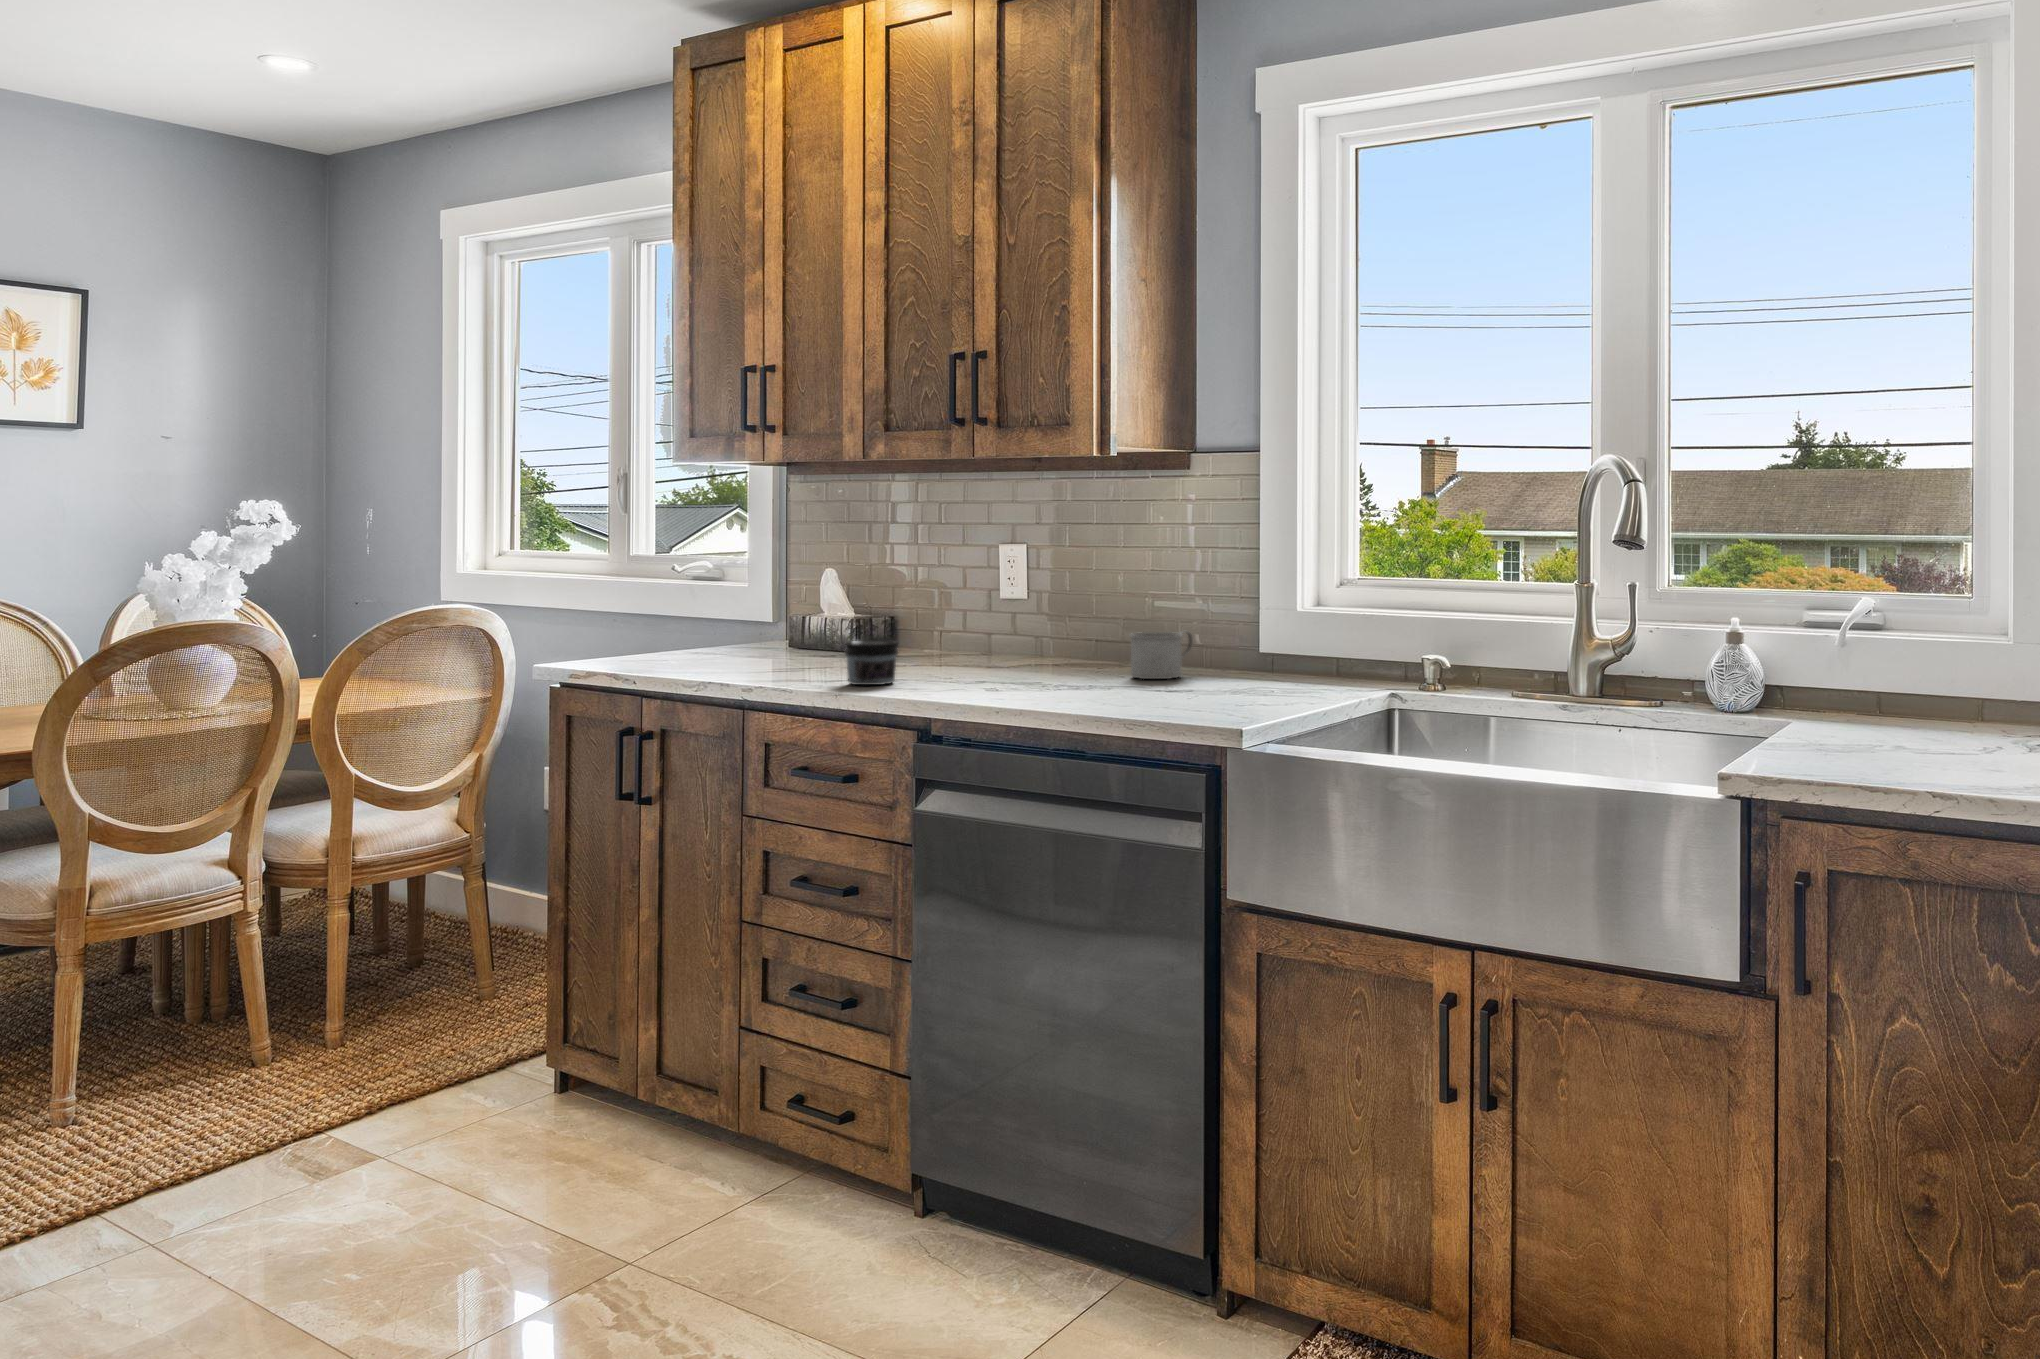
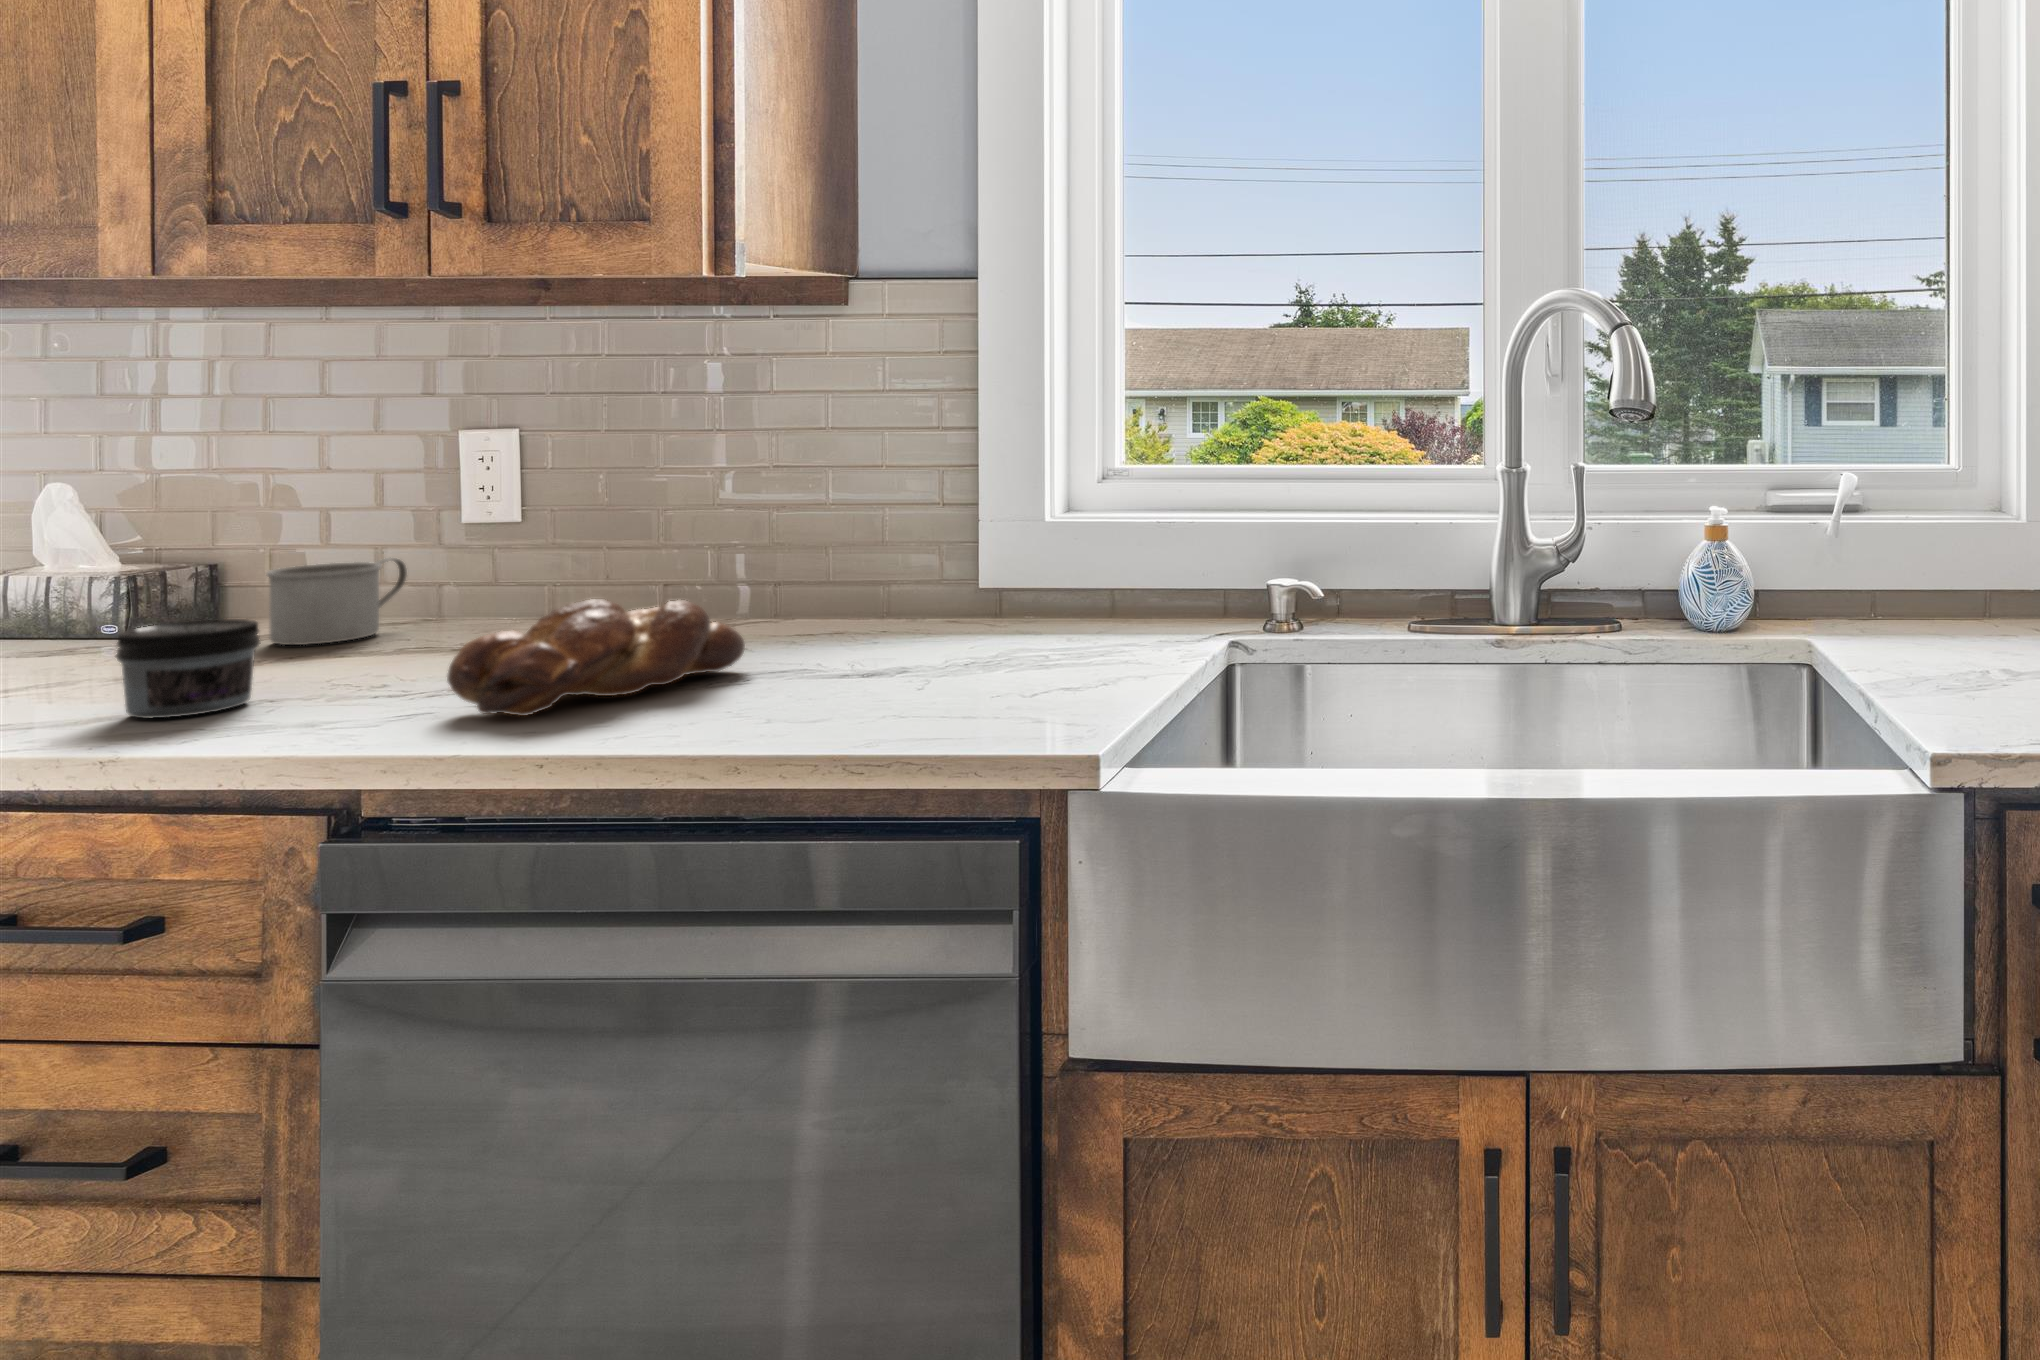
mug: present [1130,631,1193,679] -> present [267,558,407,645]
bread loaf: none [968,640,1109,696] -> present [447,599,745,716]

